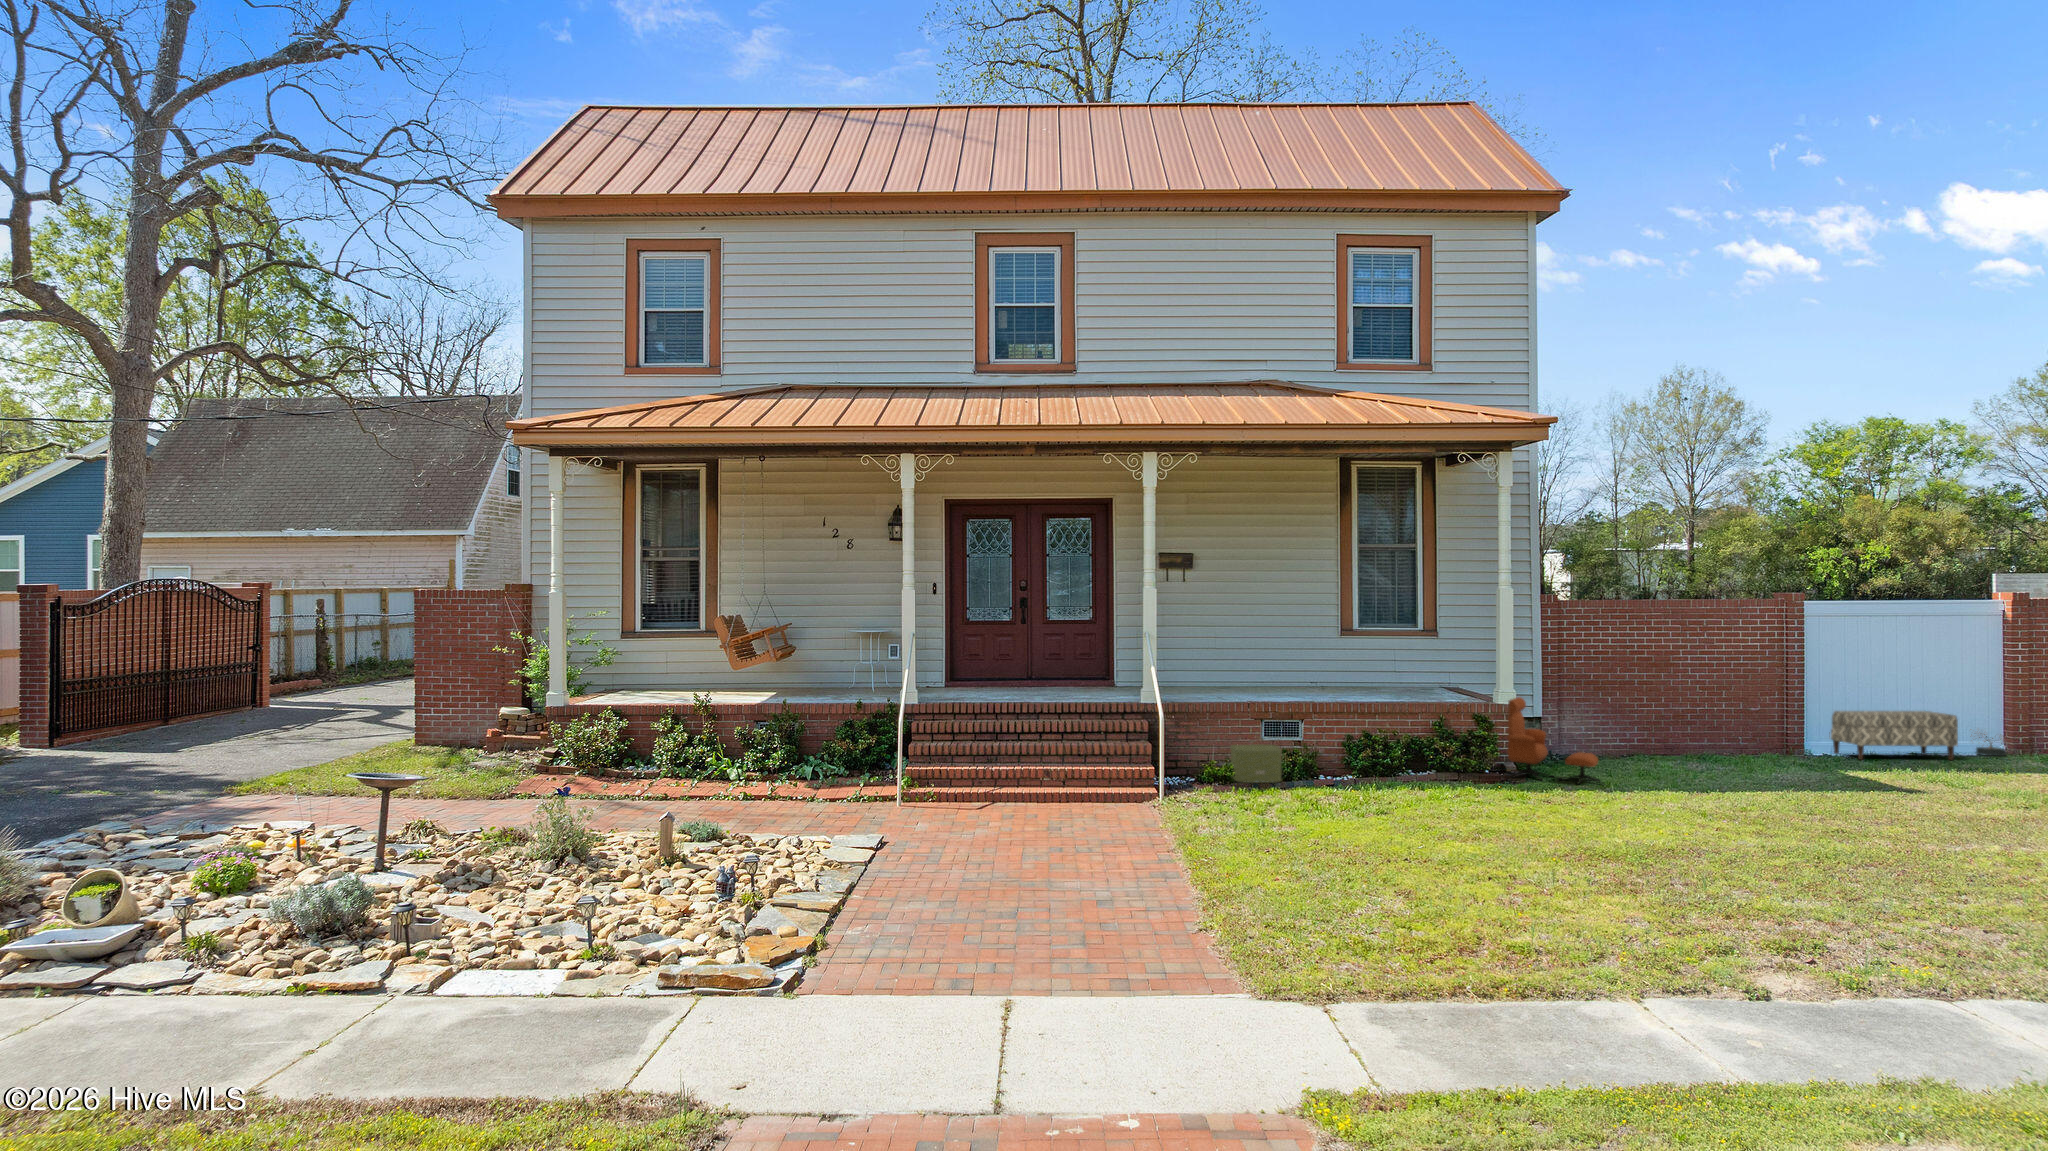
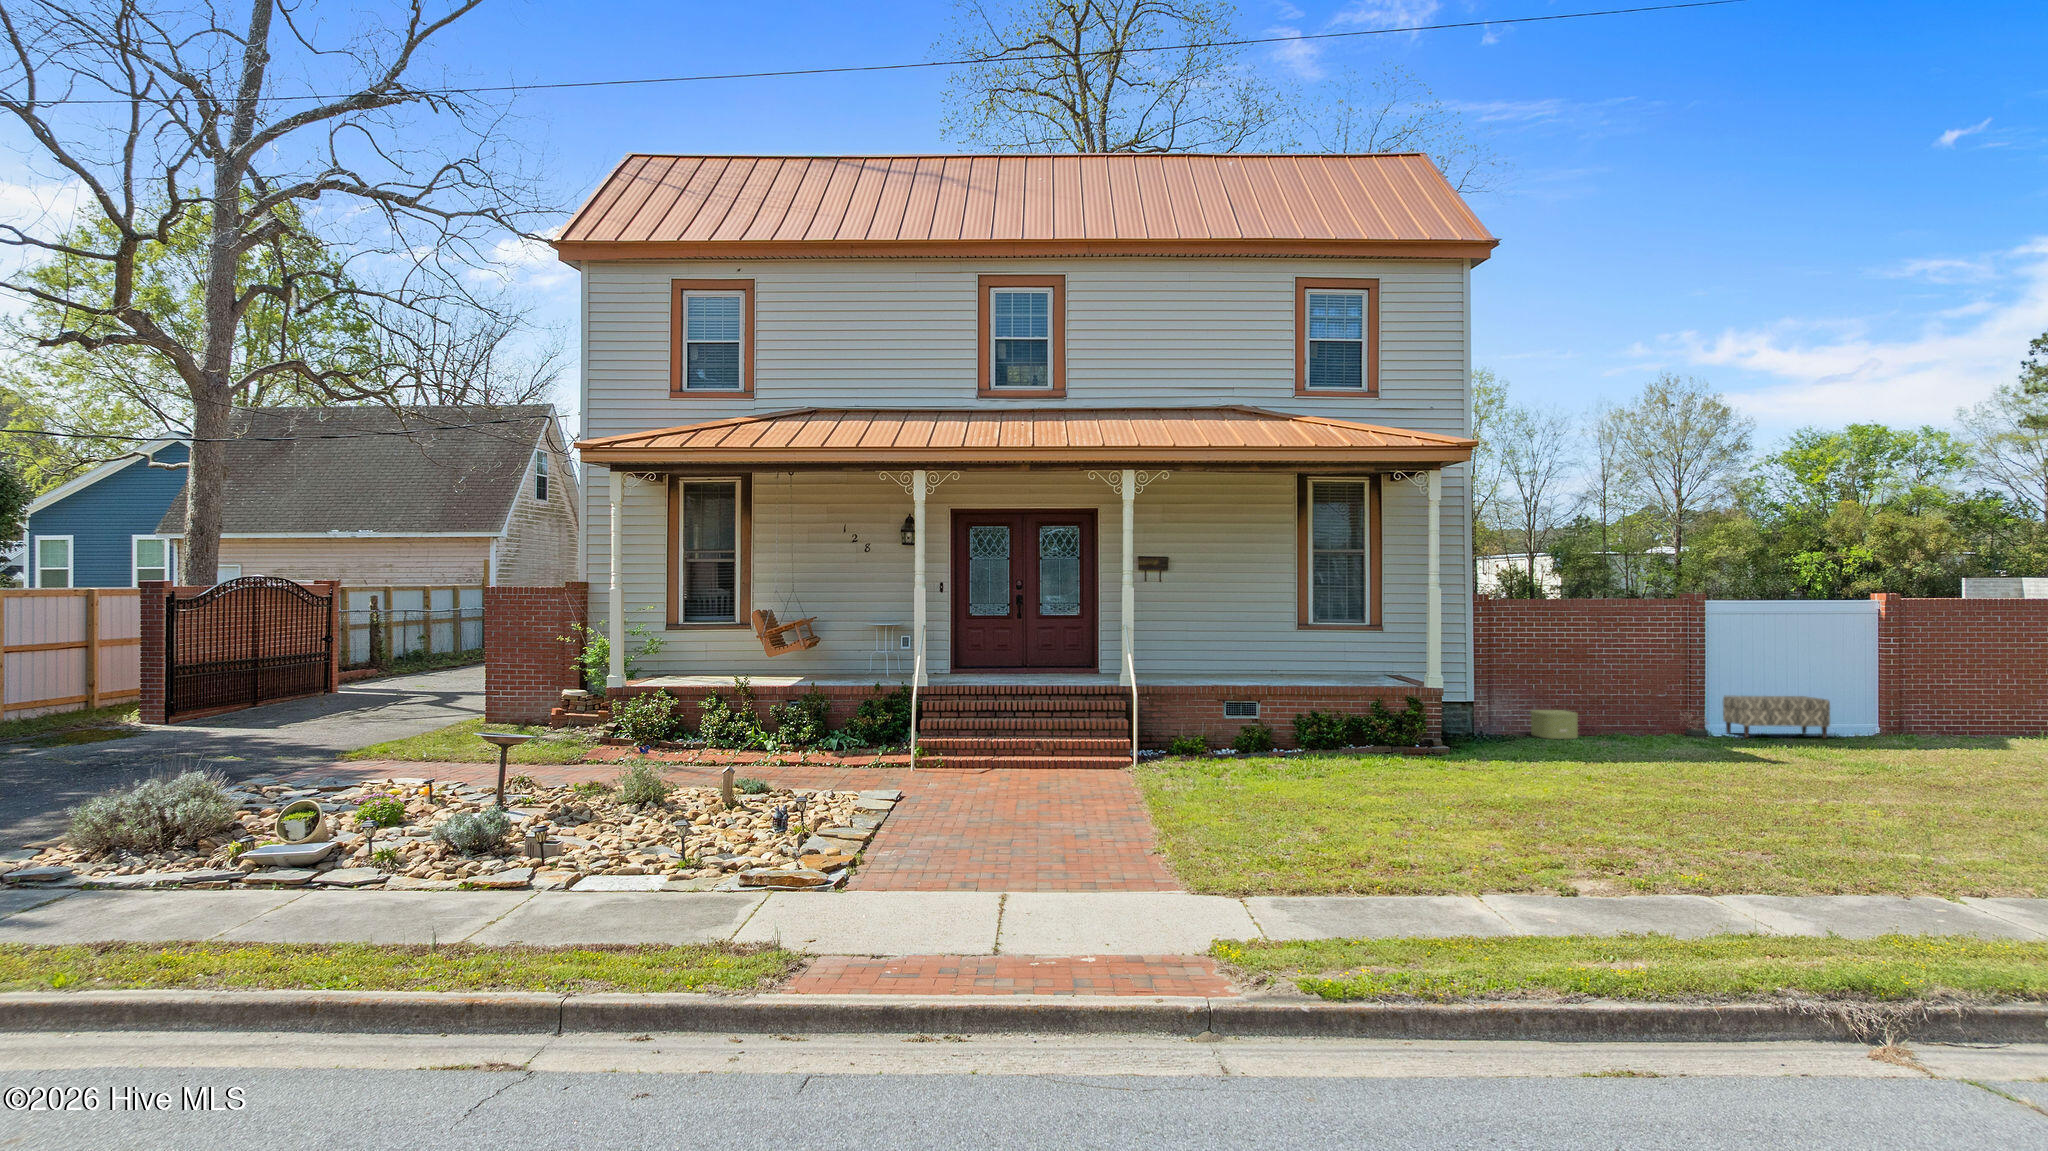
lounge chair: present [1507,697,1603,784] -> none [1434,682,1516,756]
decorative plant: present [1971,729,2006,756] -> present [1682,714,1708,736]
storage box: present [1230,744,1282,783] -> present [1530,710,1578,739]

